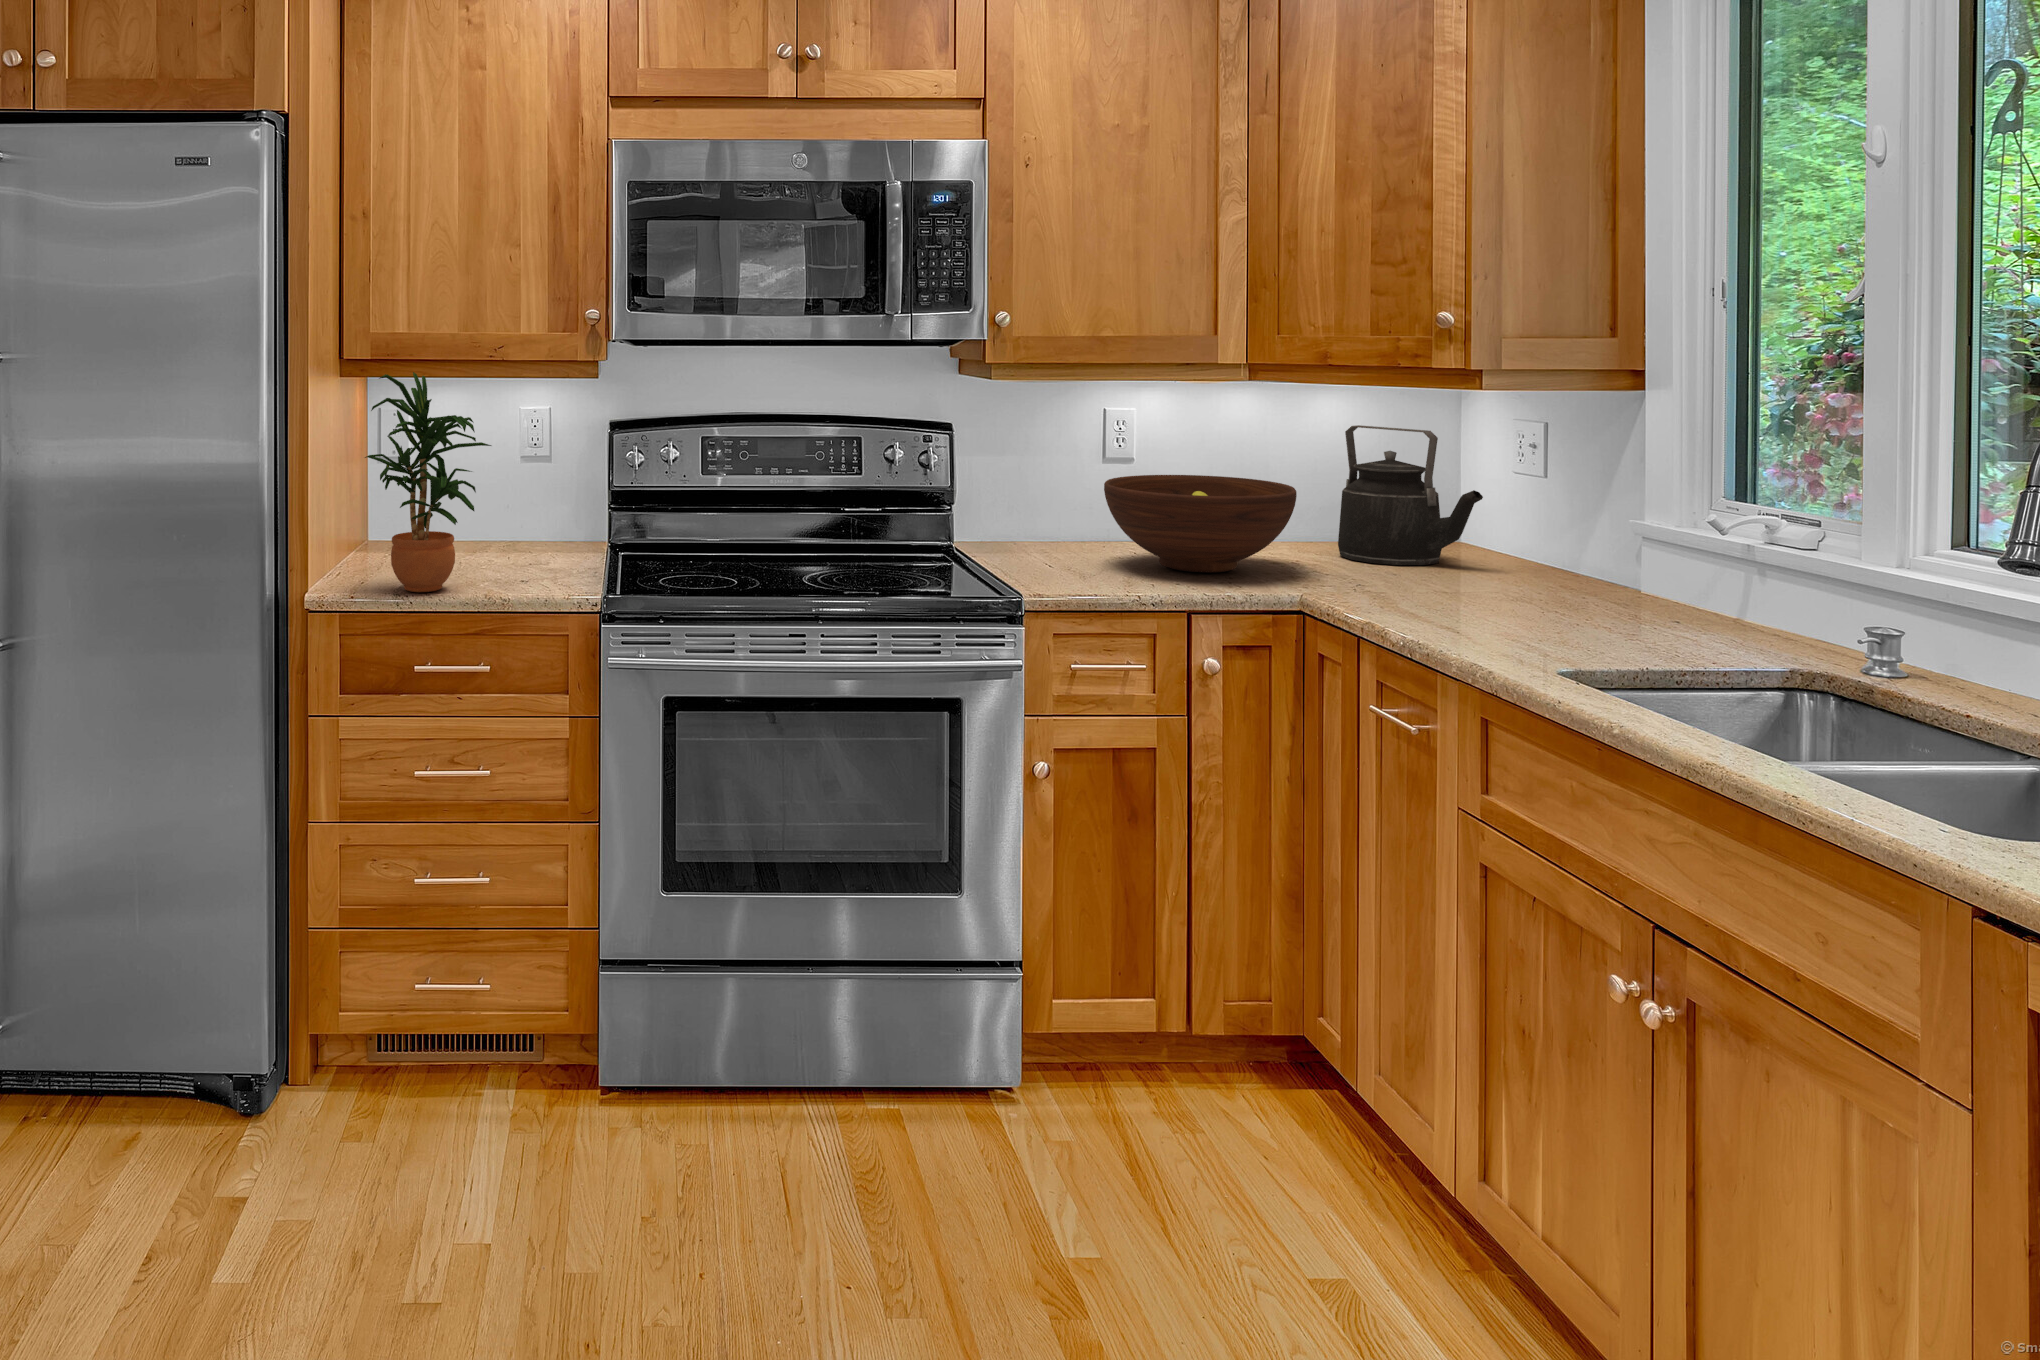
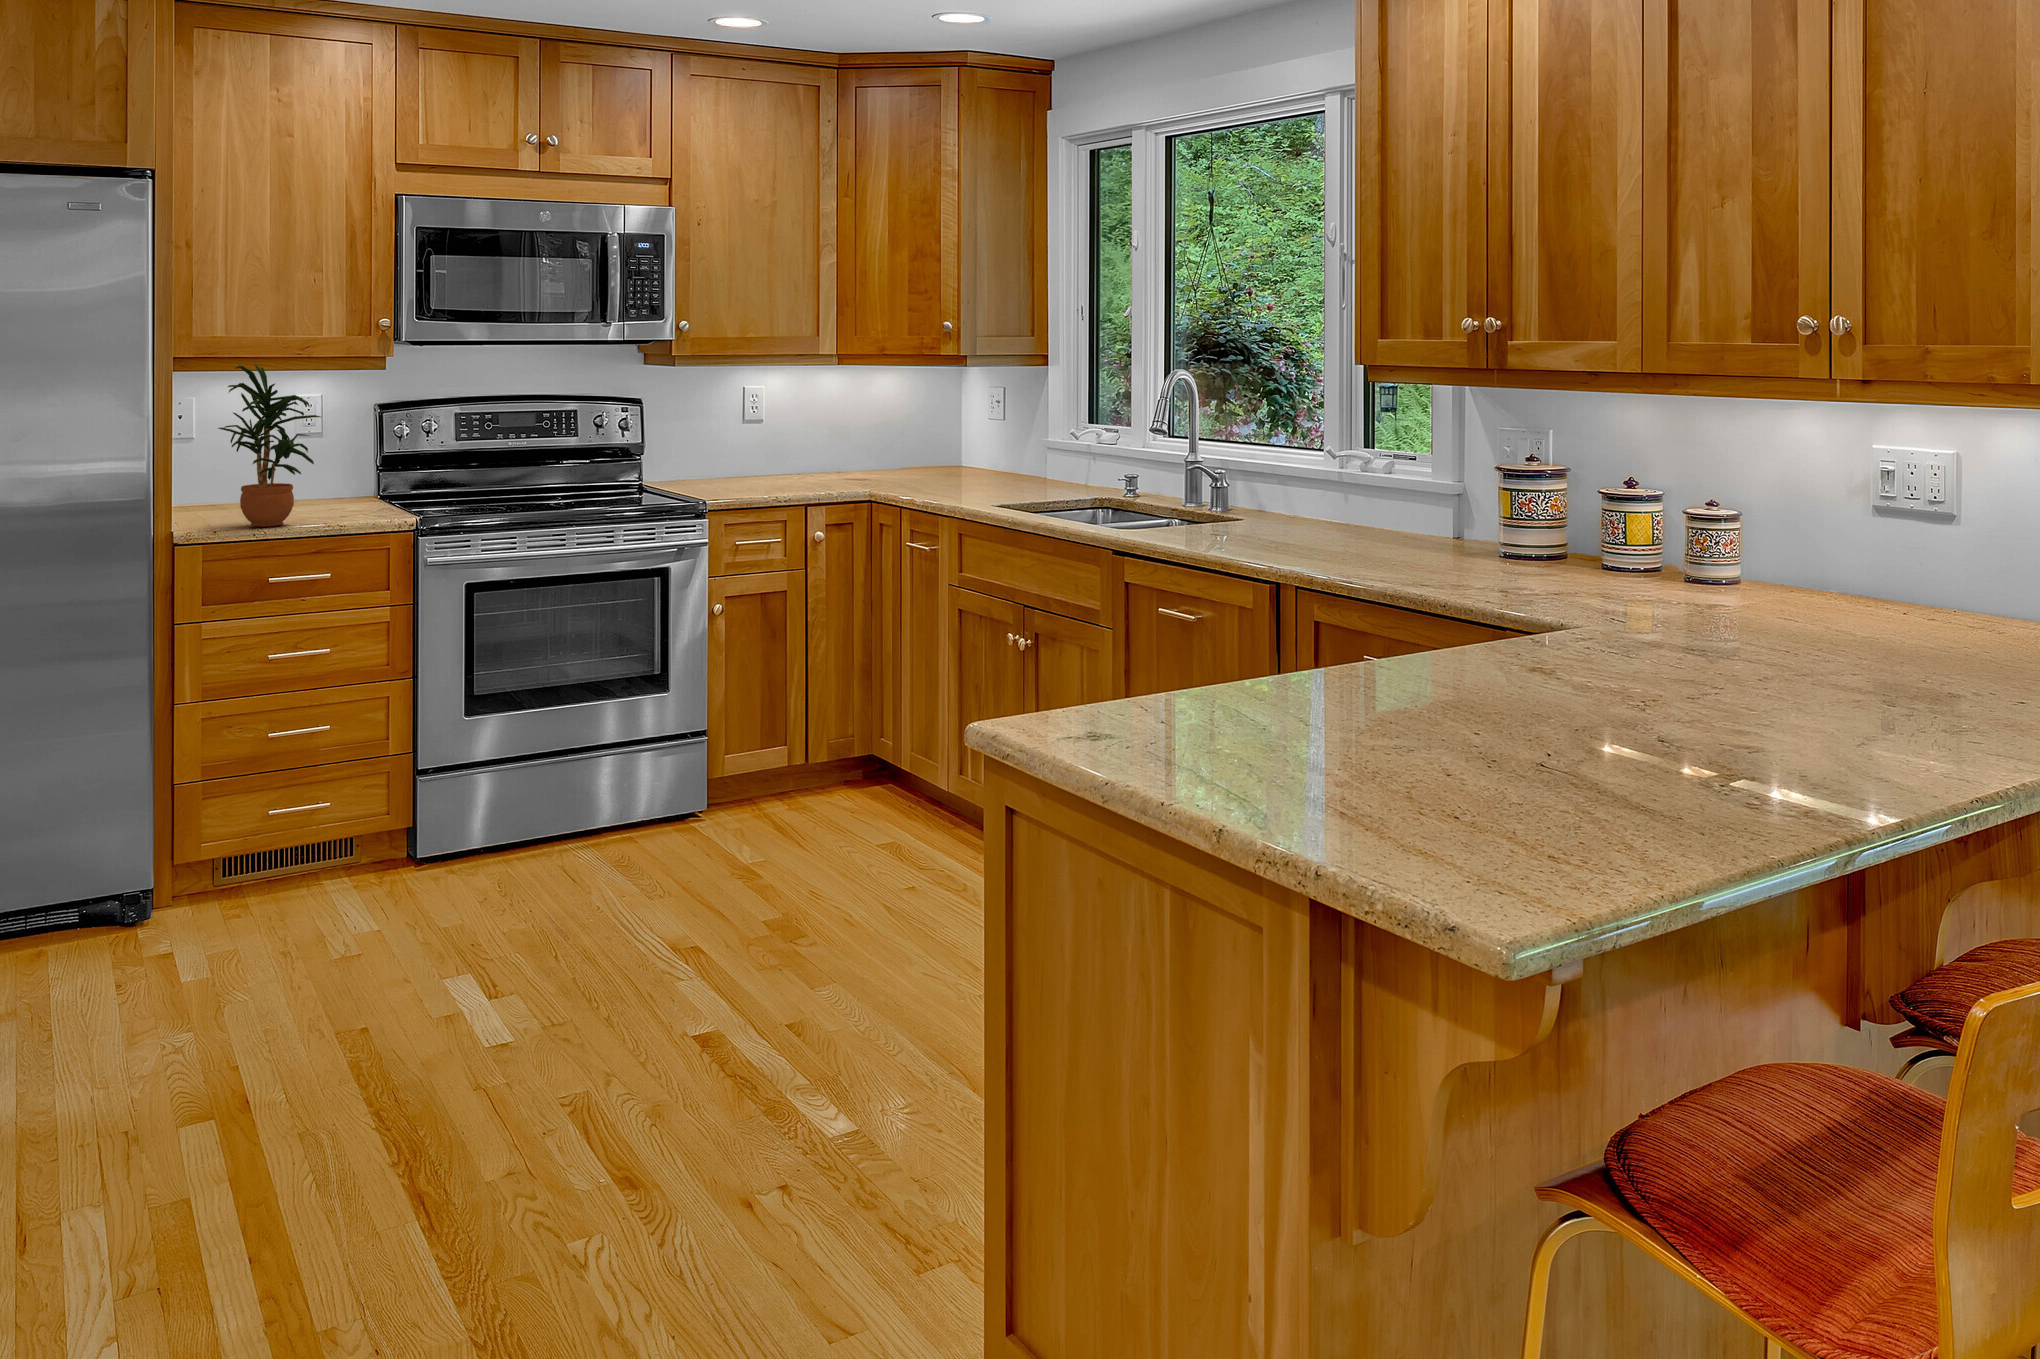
kettle: present [1338,425,1483,565] -> none [890,394,969,477]
fruit bowl: present [1104,475,1297,573] -> none [750,428,867,486]

